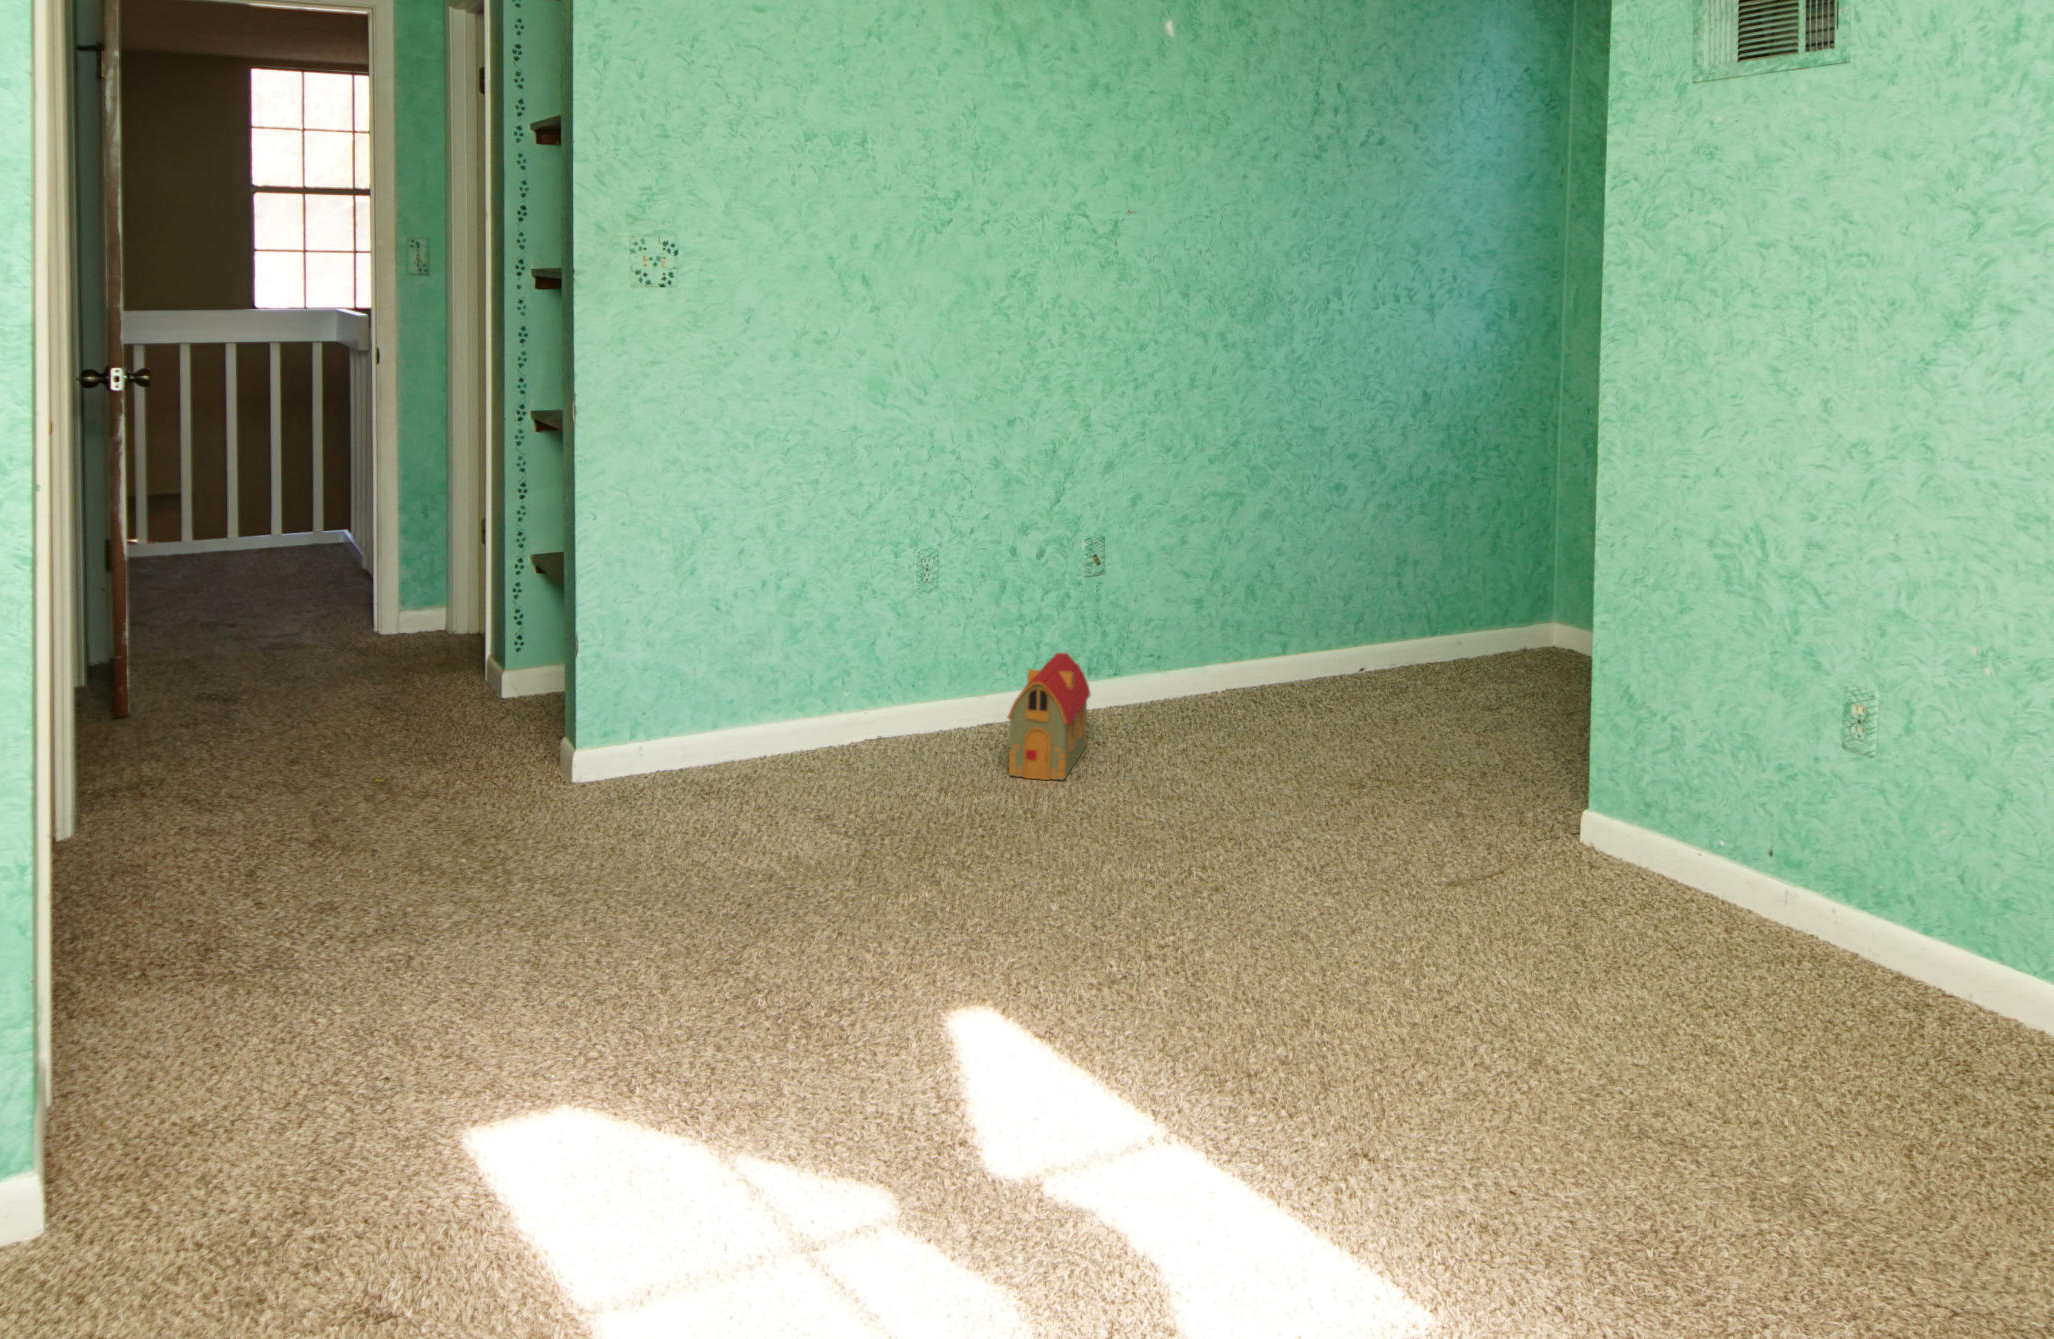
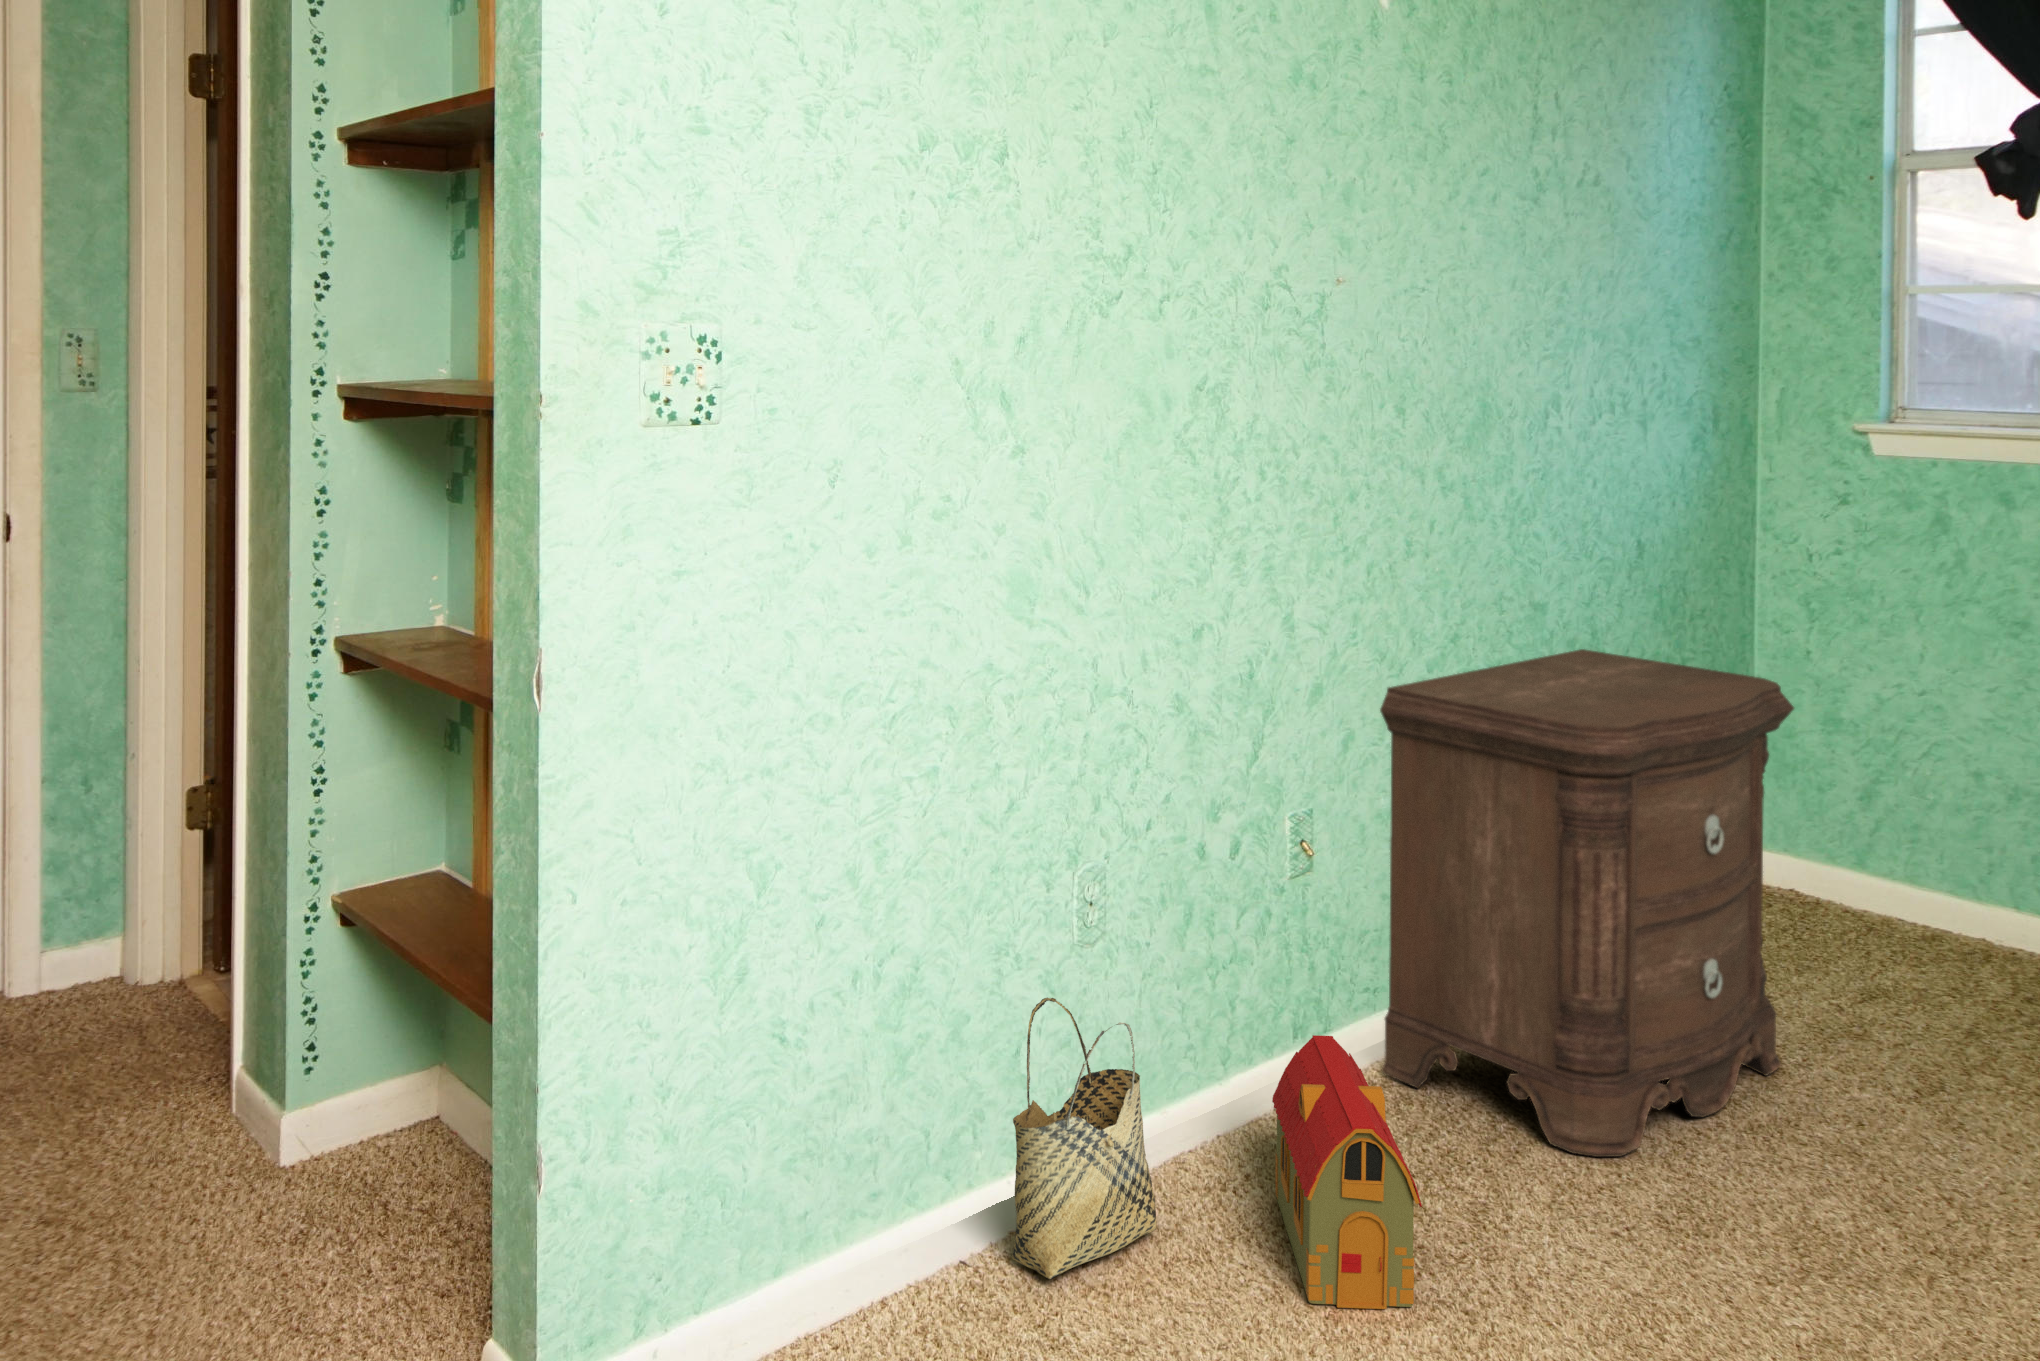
nightstand: none [1153,458,1425,741] -> present [1380,649,1794,1157]
woven basket: none [863,618,953,758] -> present [1012,998,1156,1279]

